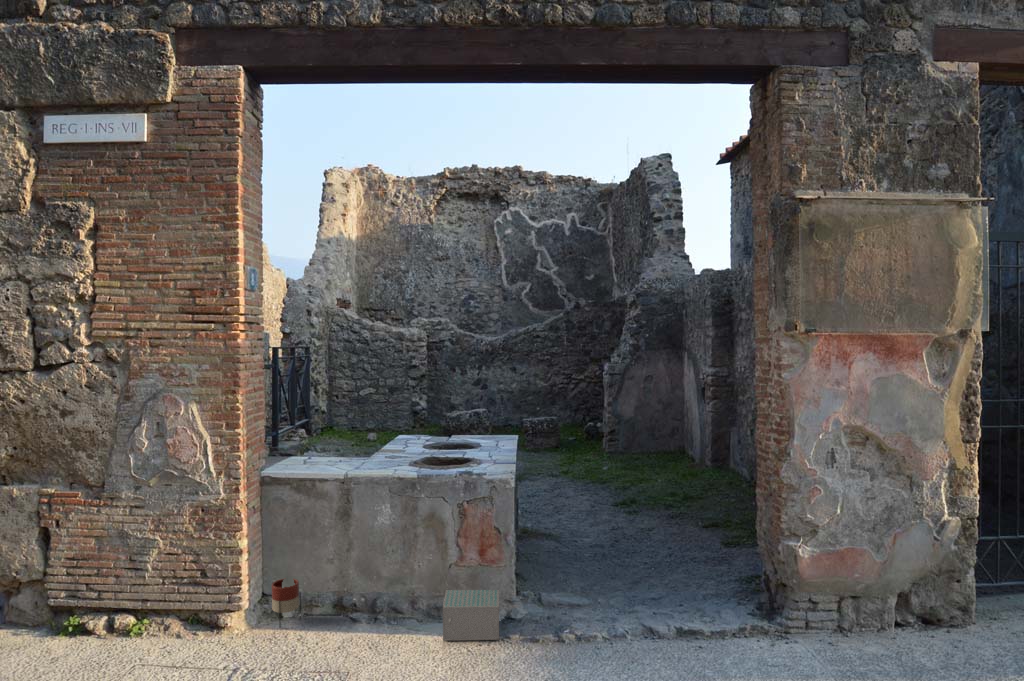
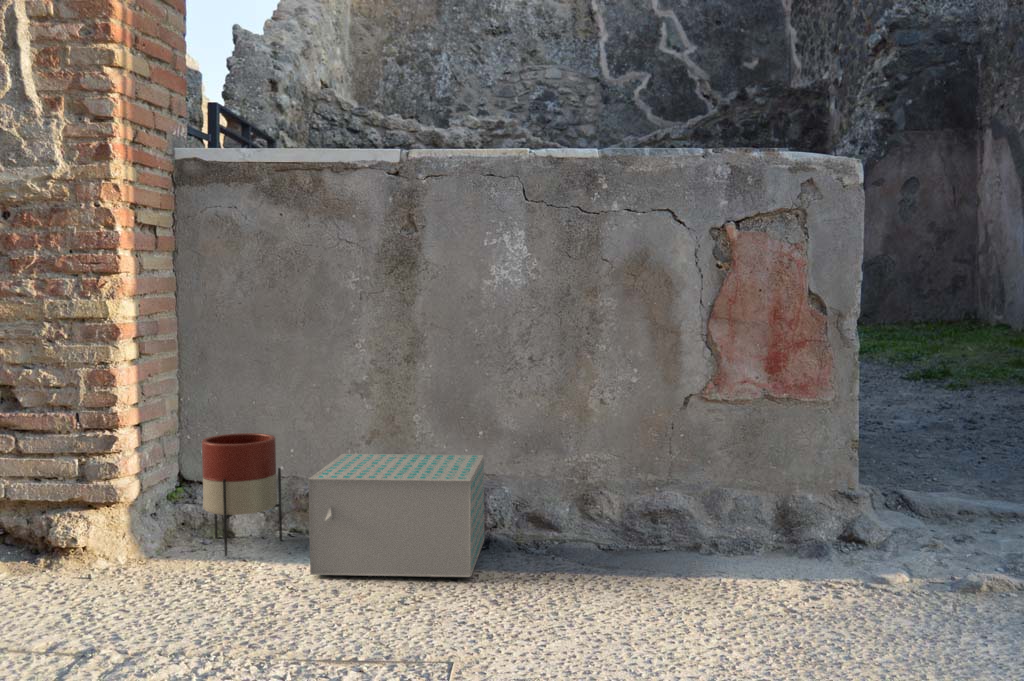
storage box: present [443,588,499,641] -> present [308,454,484,577]

